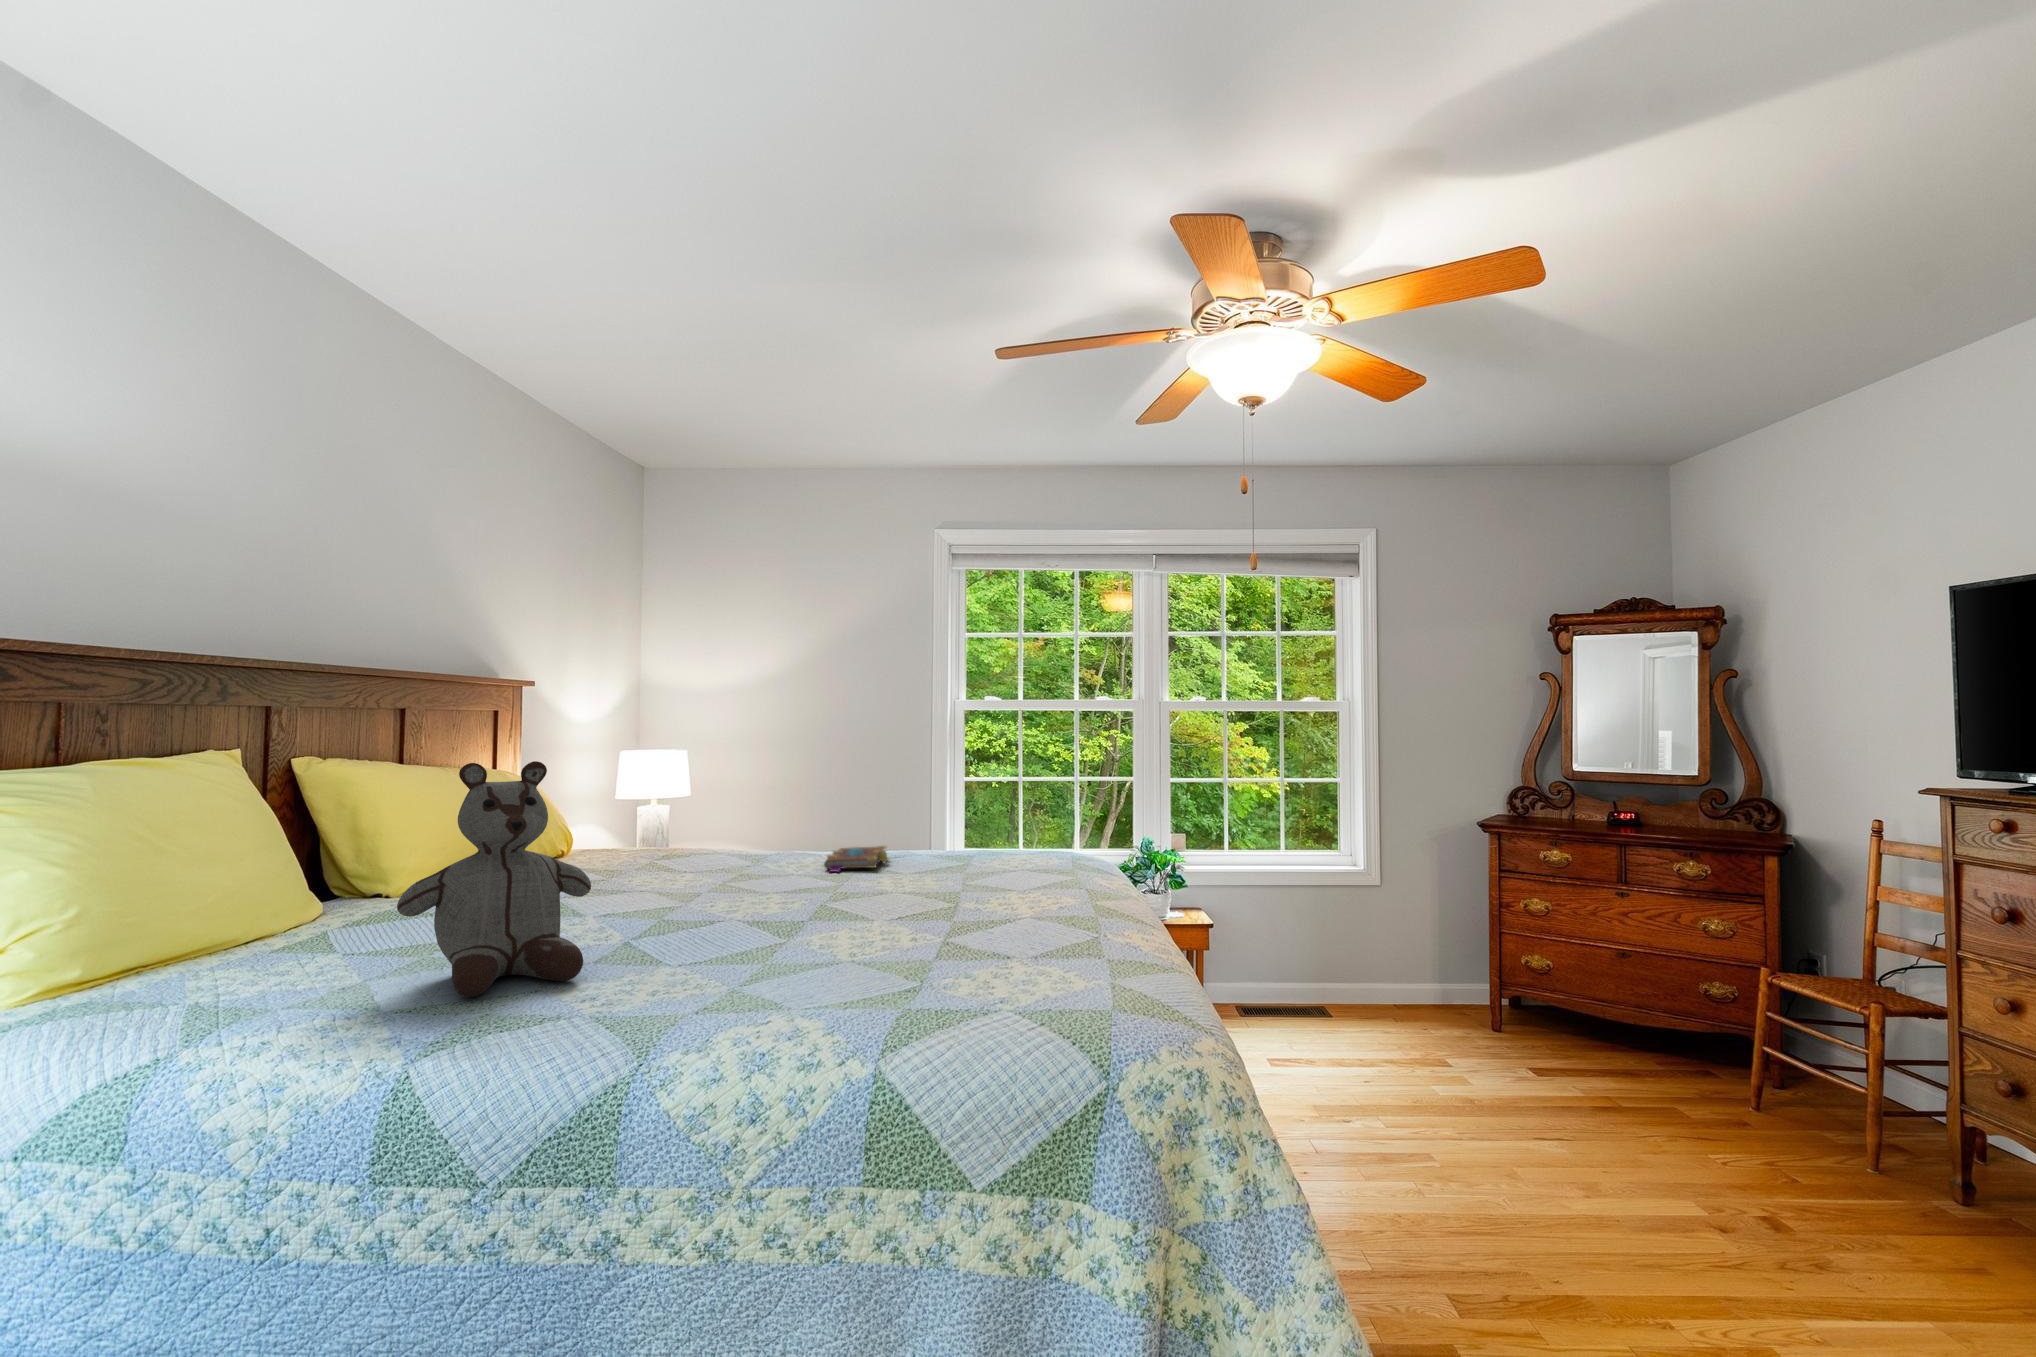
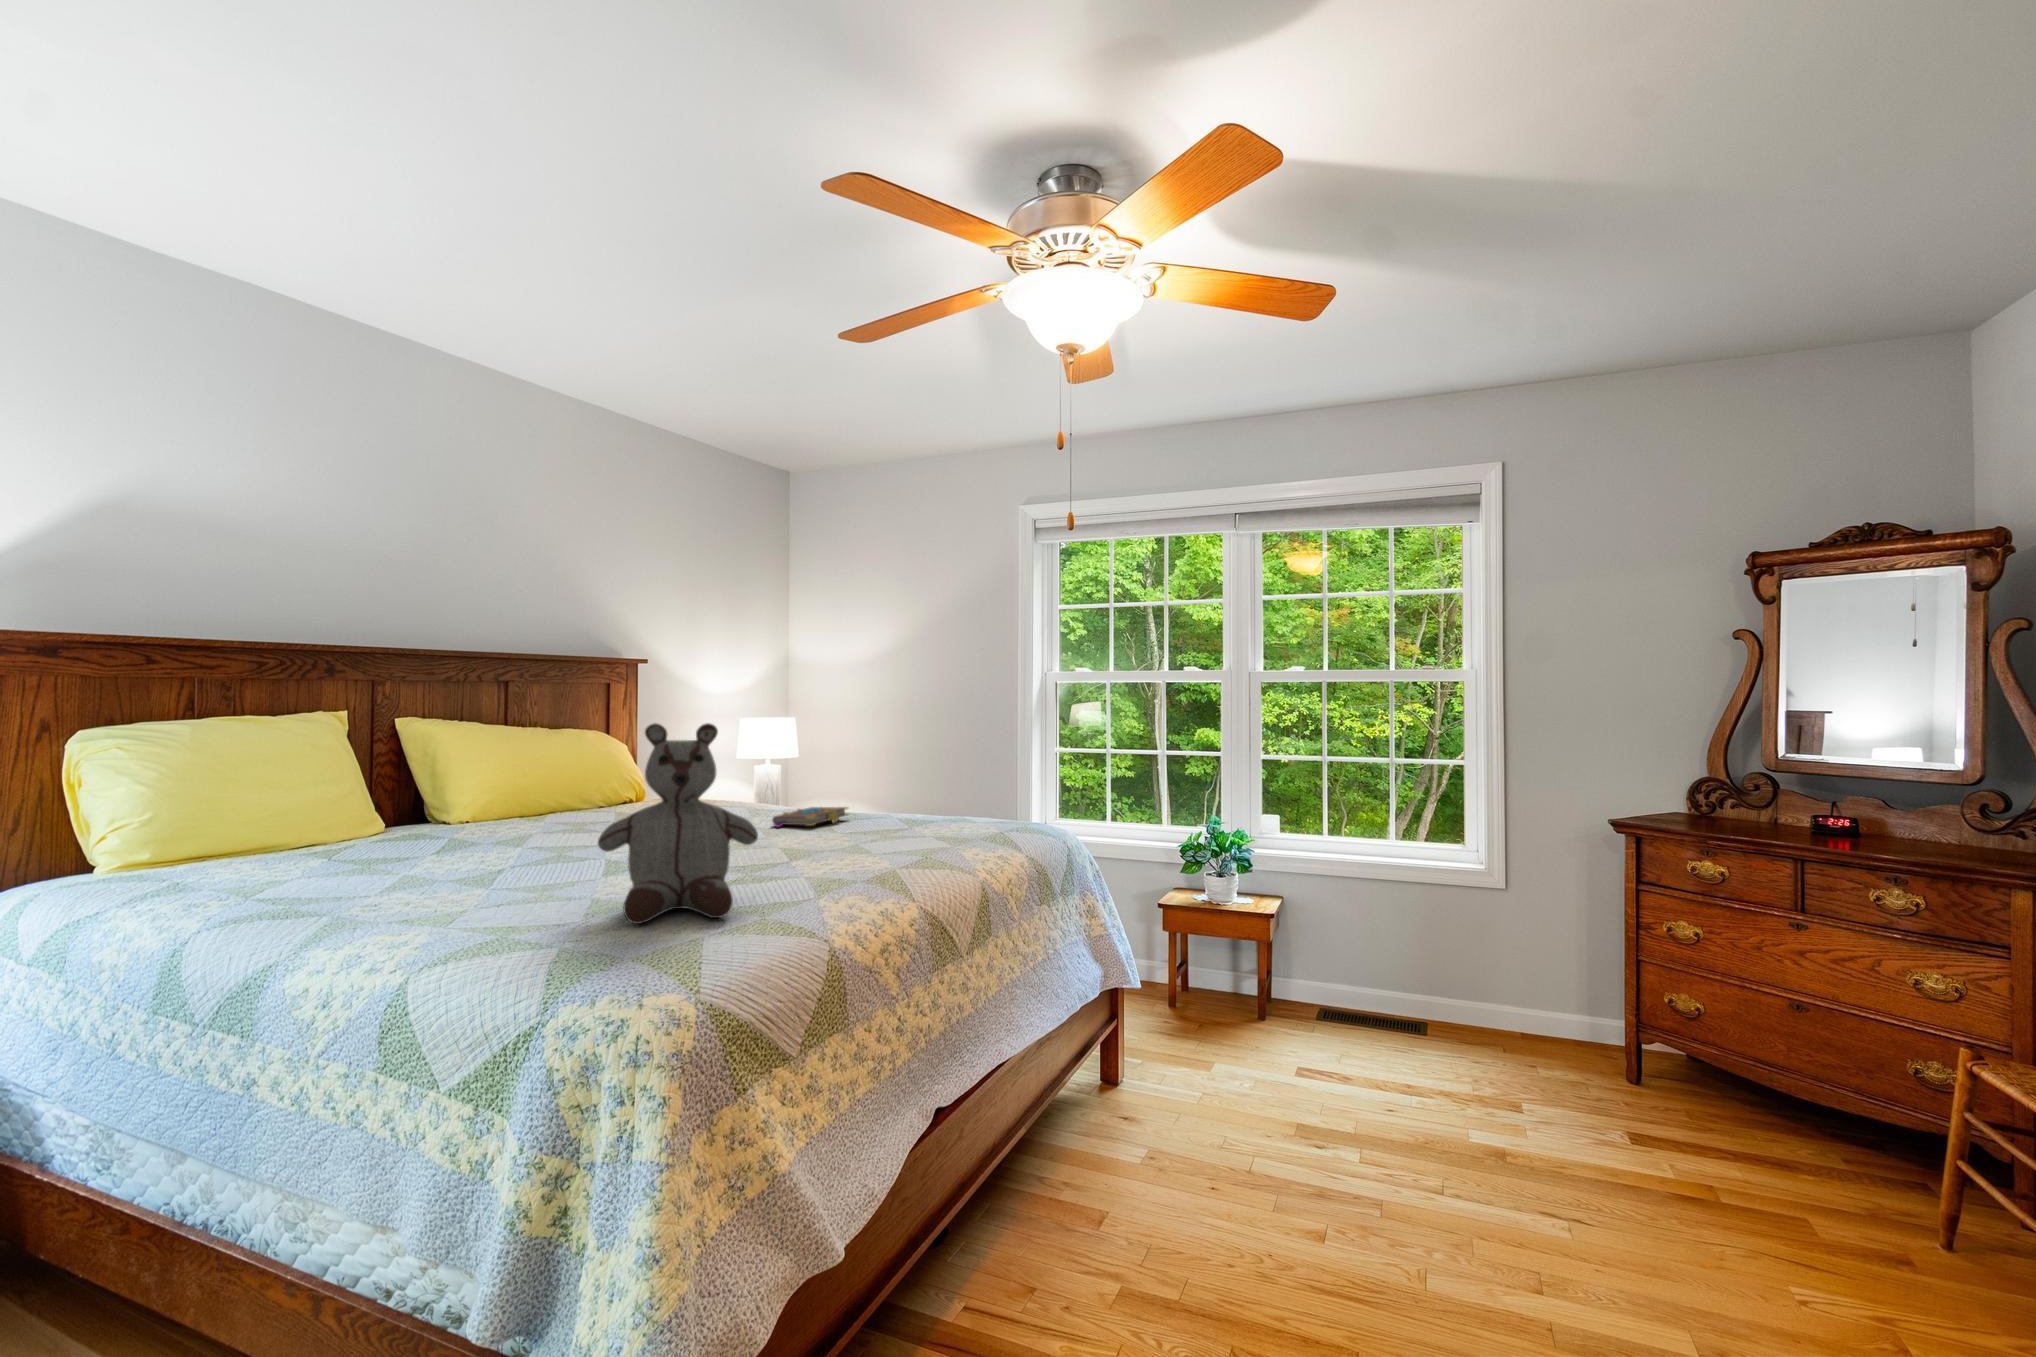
stuffed bear: present [397,761,591,997] -> present [598,723,758,924]

